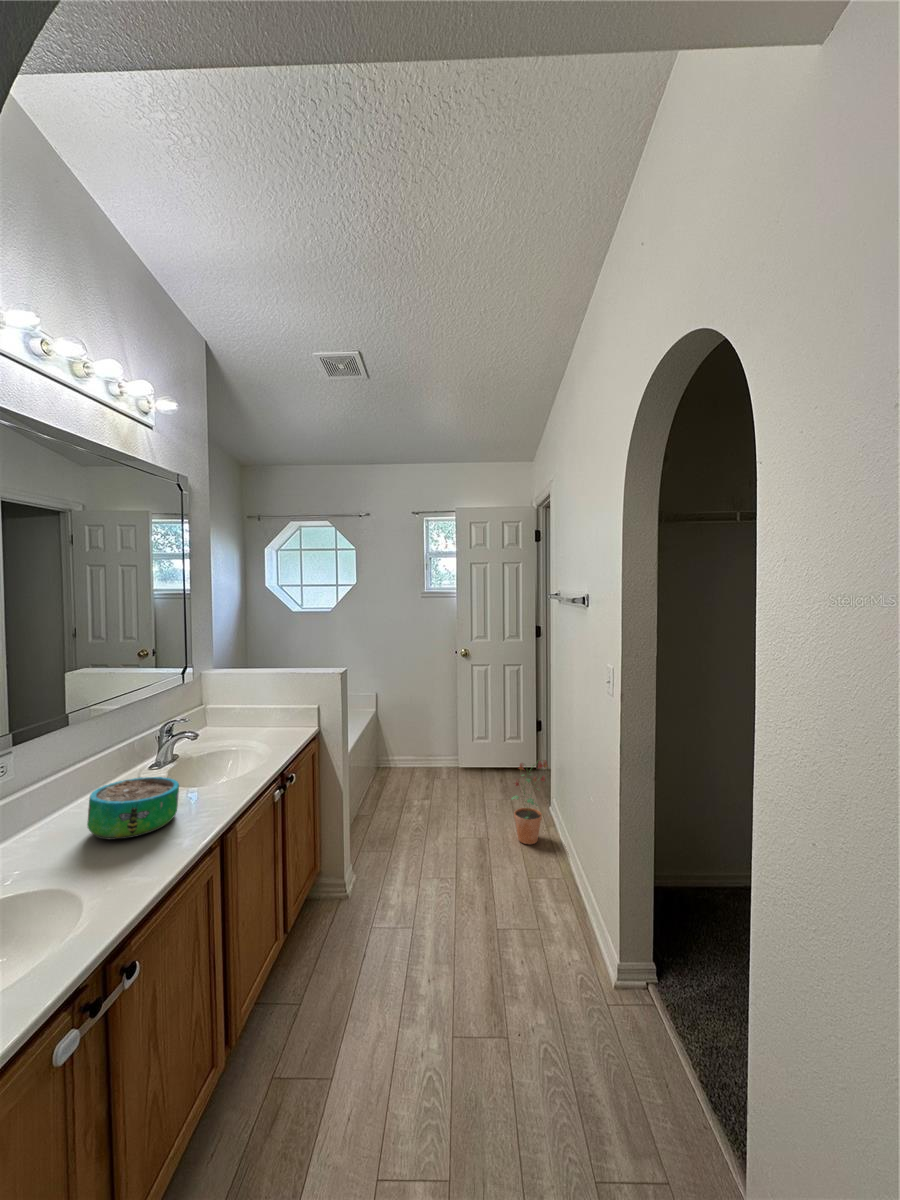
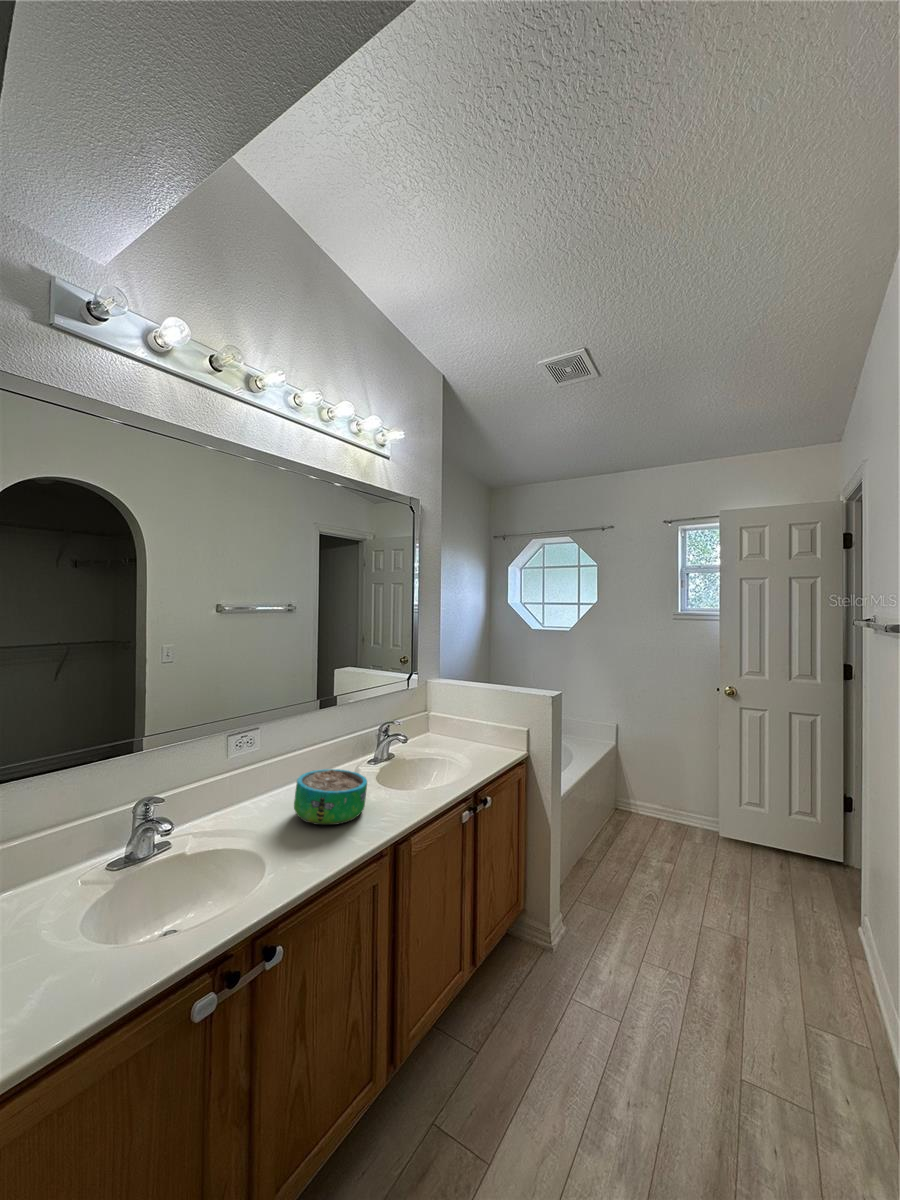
potted plant: present [512,760,548,844] -> none [792,856,866,984]

